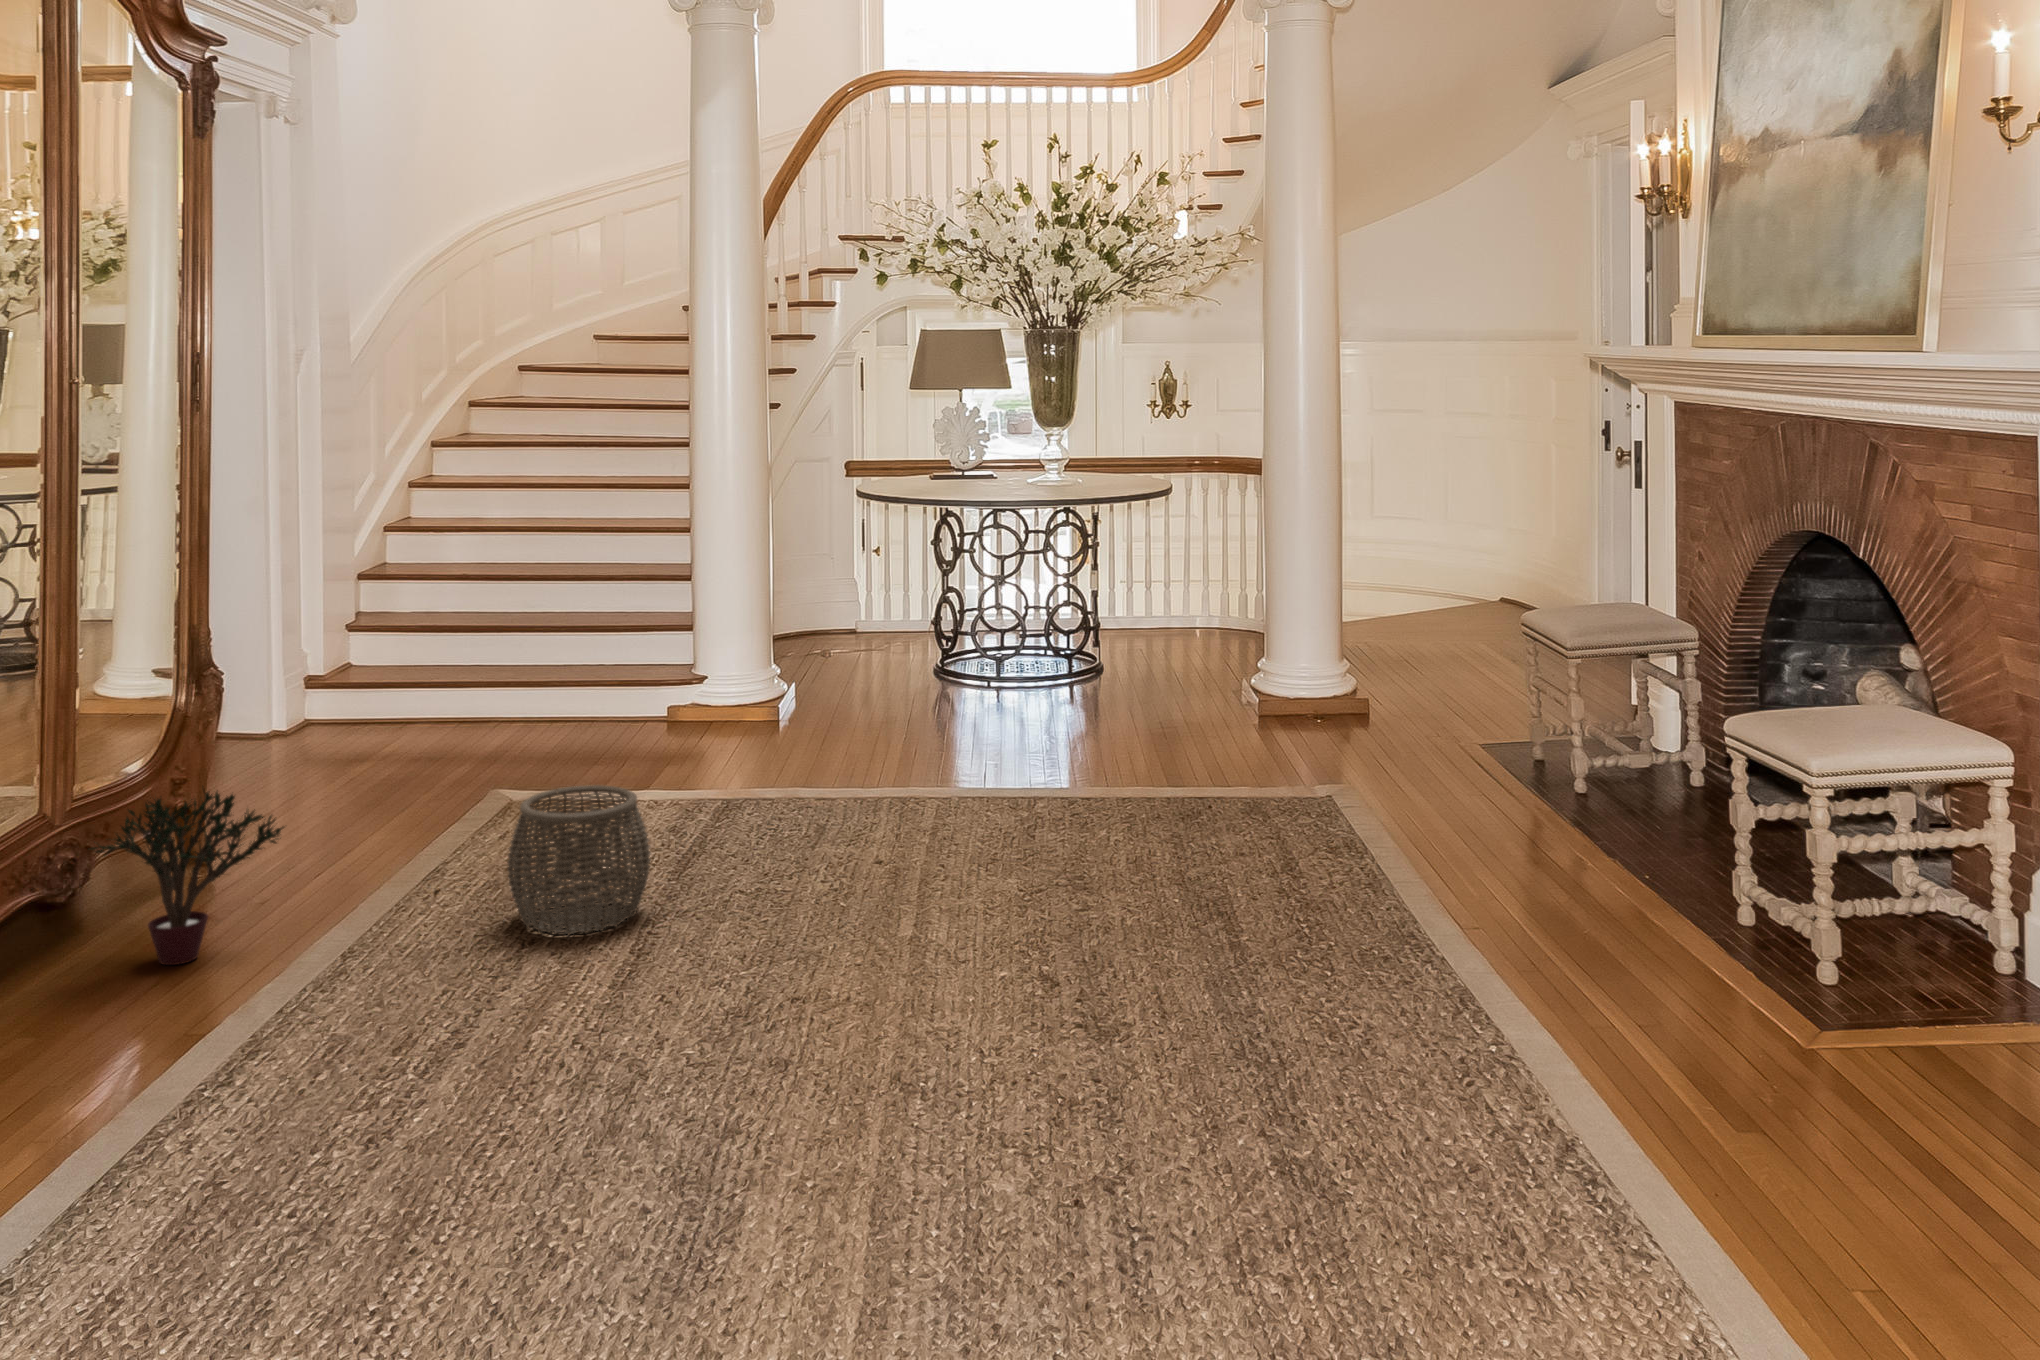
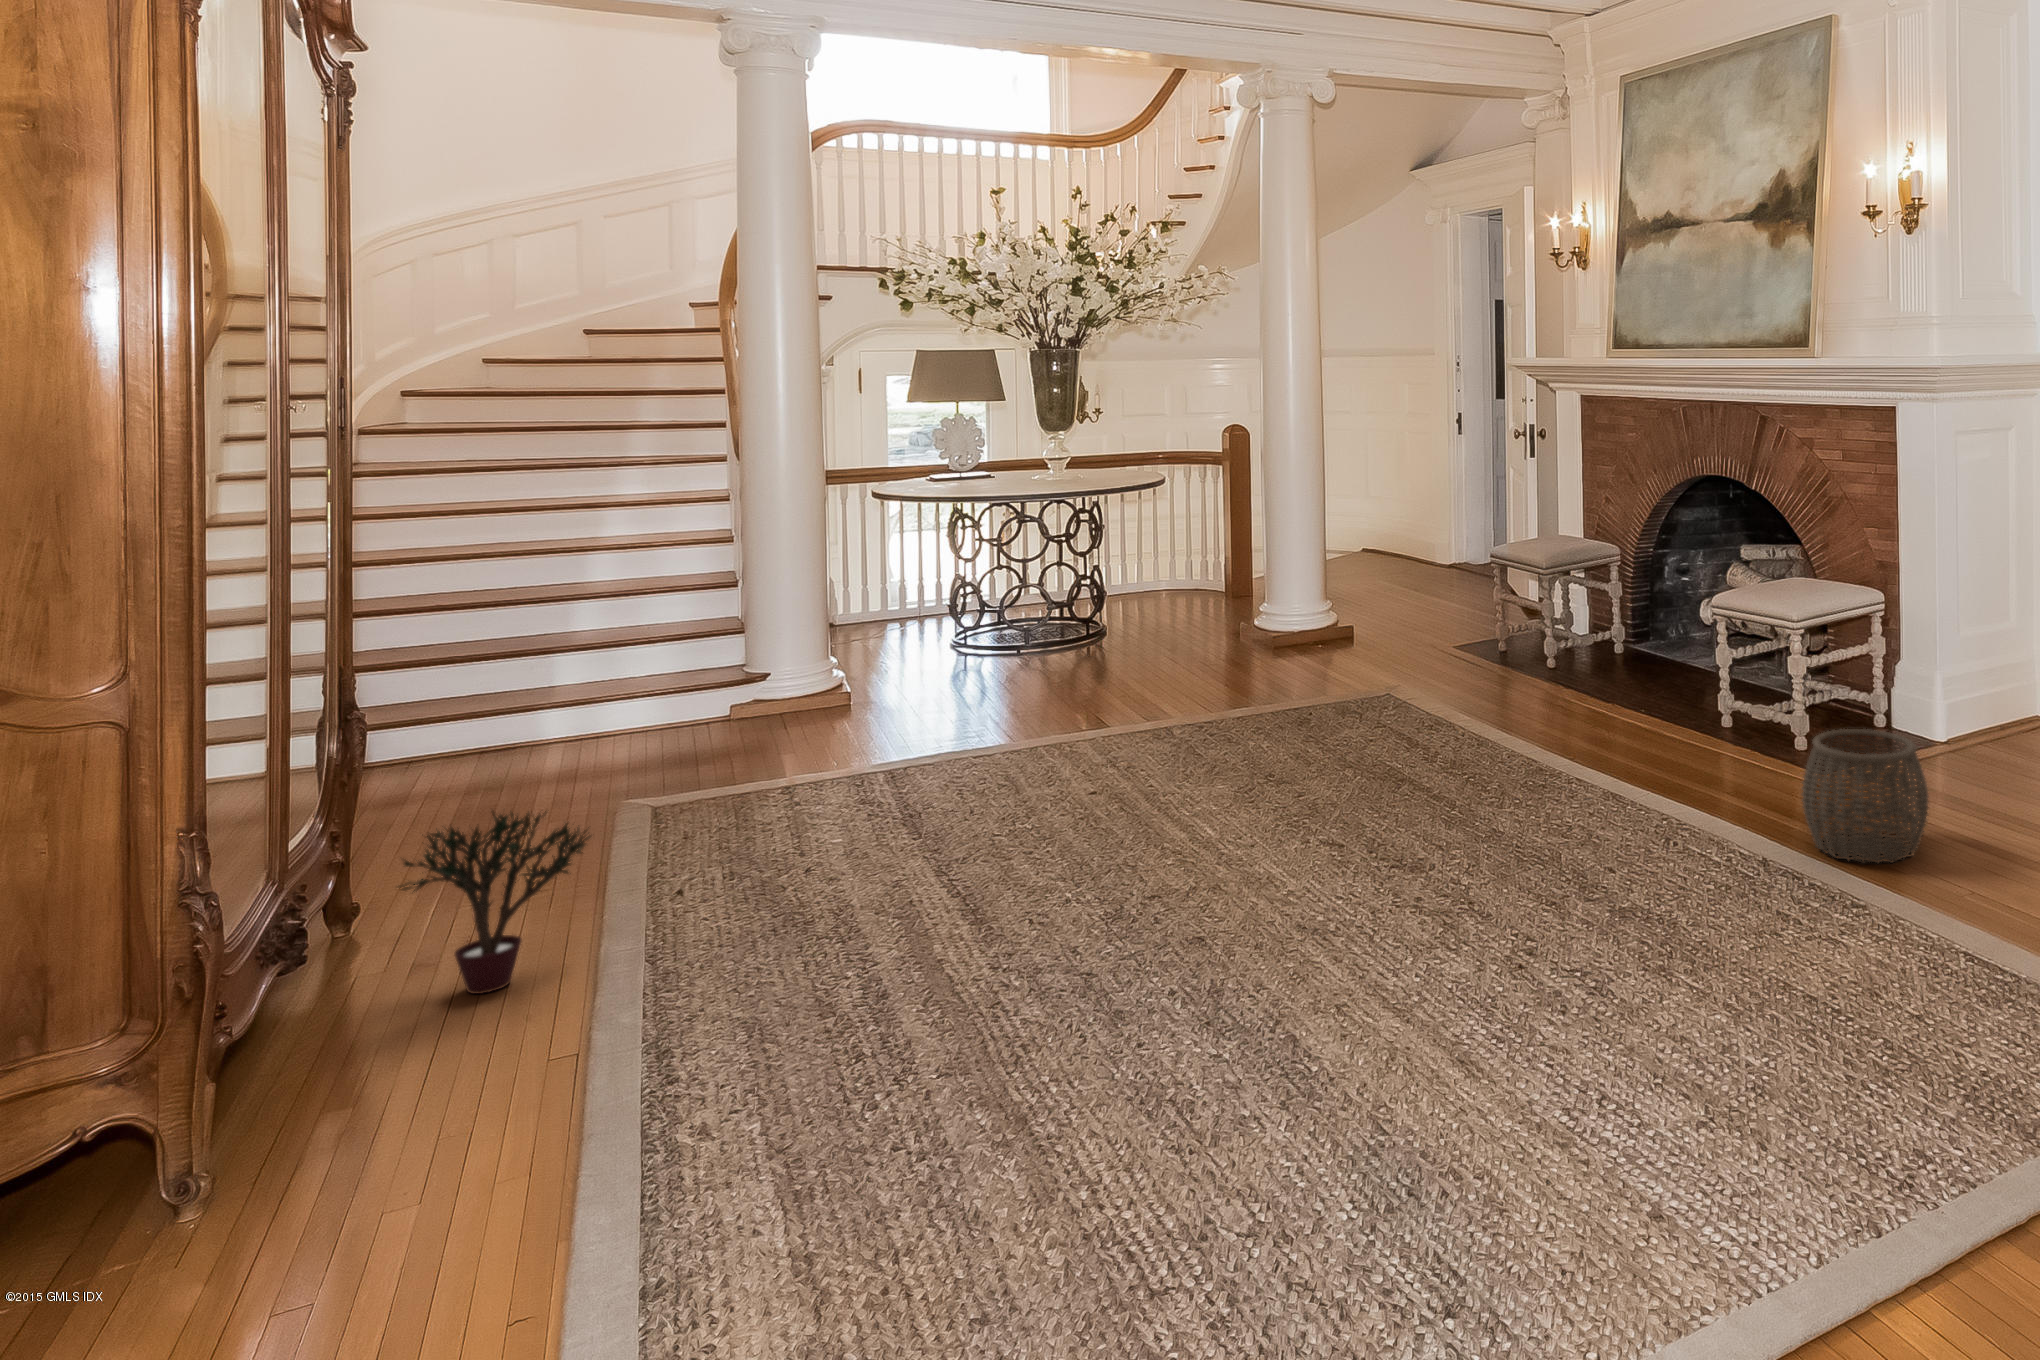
woven basket: present [507,785,651,935] -> present [1802,729,1929,863]

